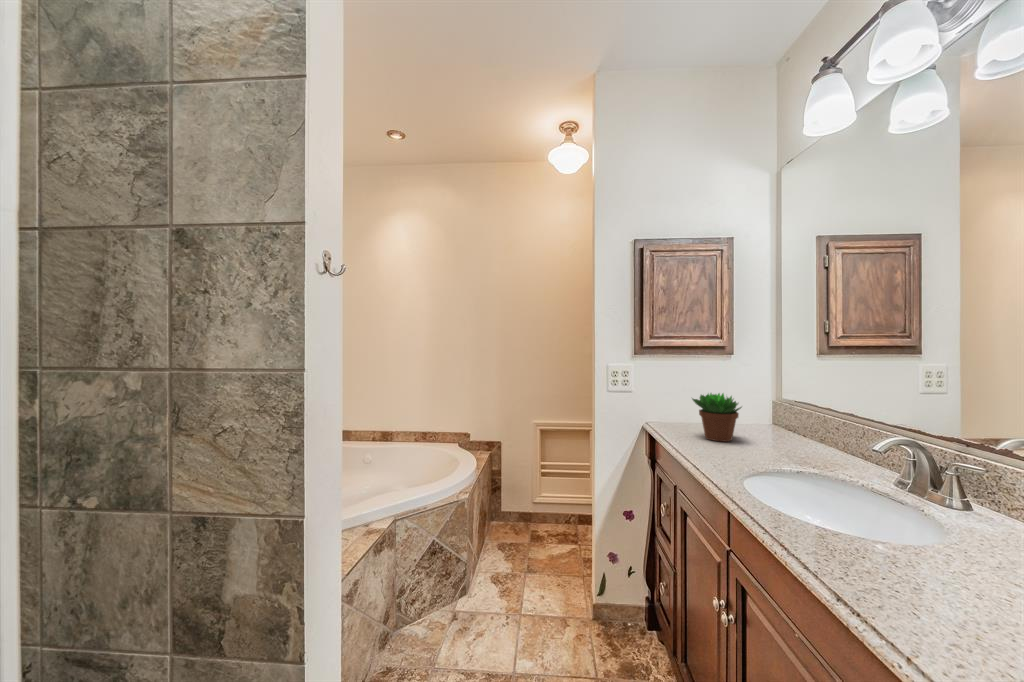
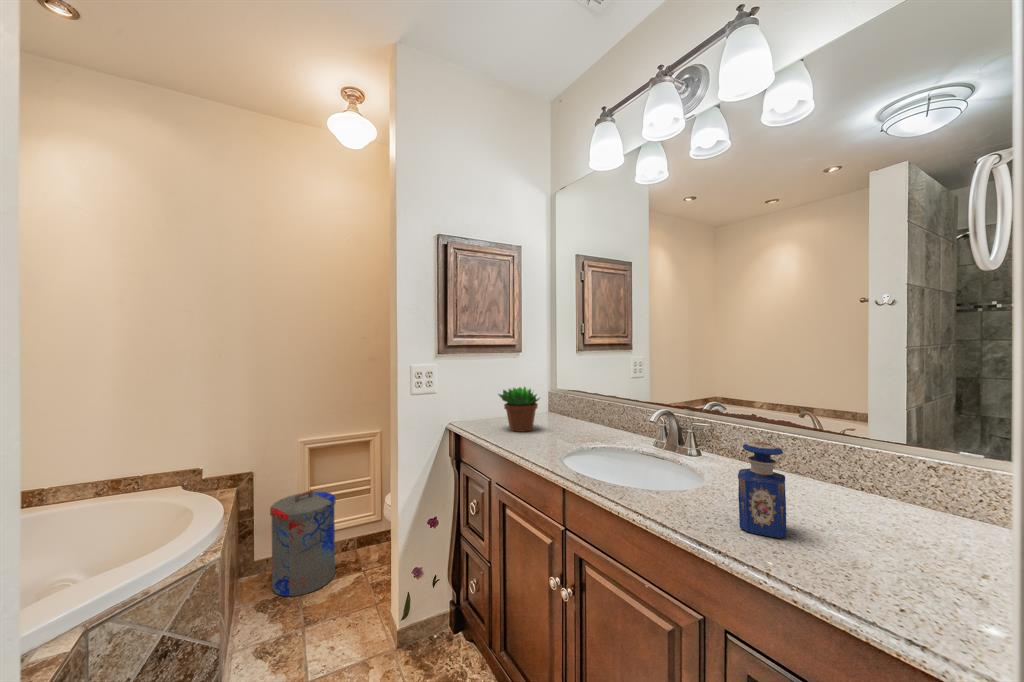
trash can: none [510,465,558,549] -> present [270,491,336,596]
perfume bottle: none [882,488,964,614] -> present [738,442,786,538]

